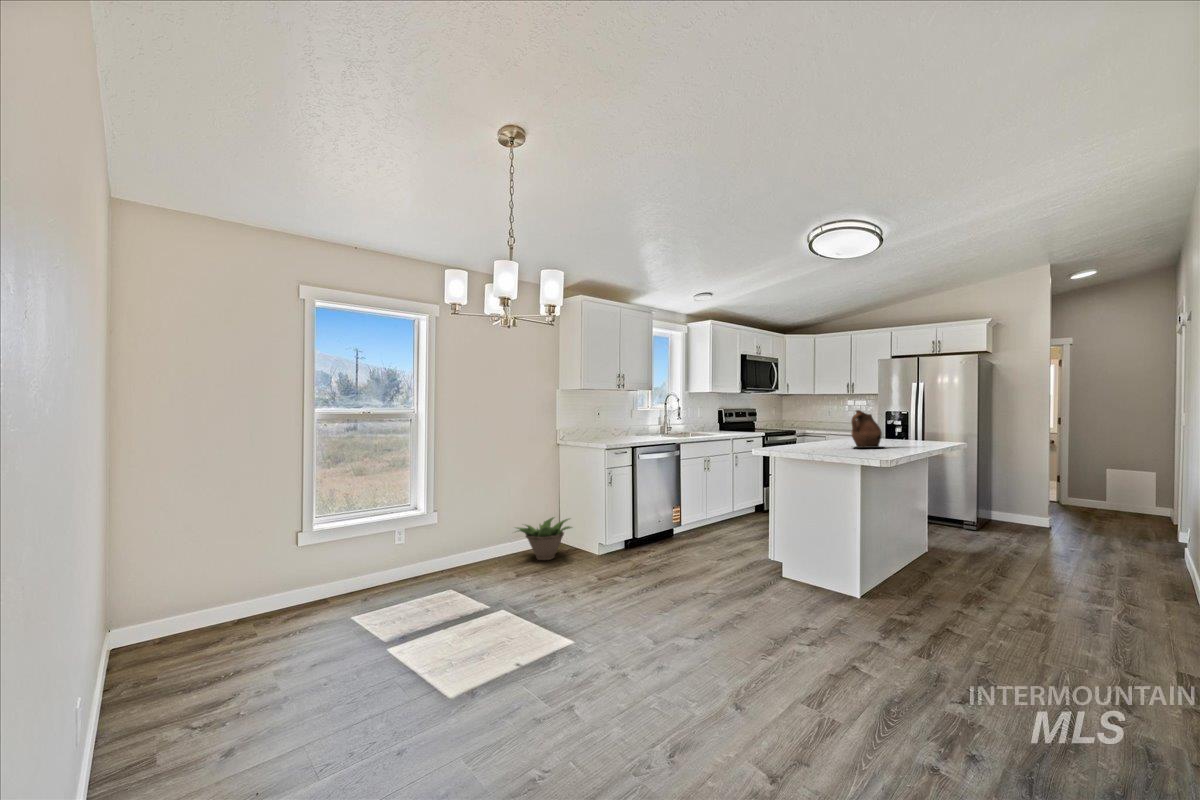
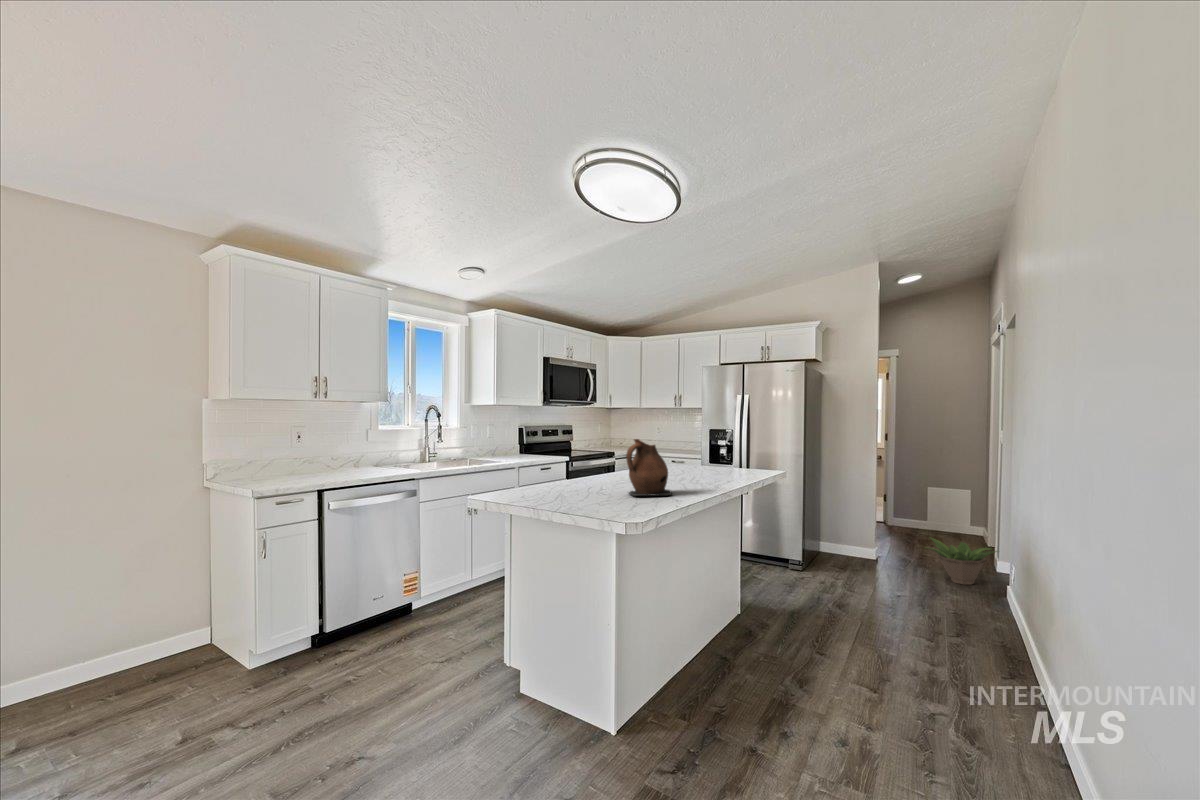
decorative plant: present [517,517,572,560] -> present [927,537,997,585]

